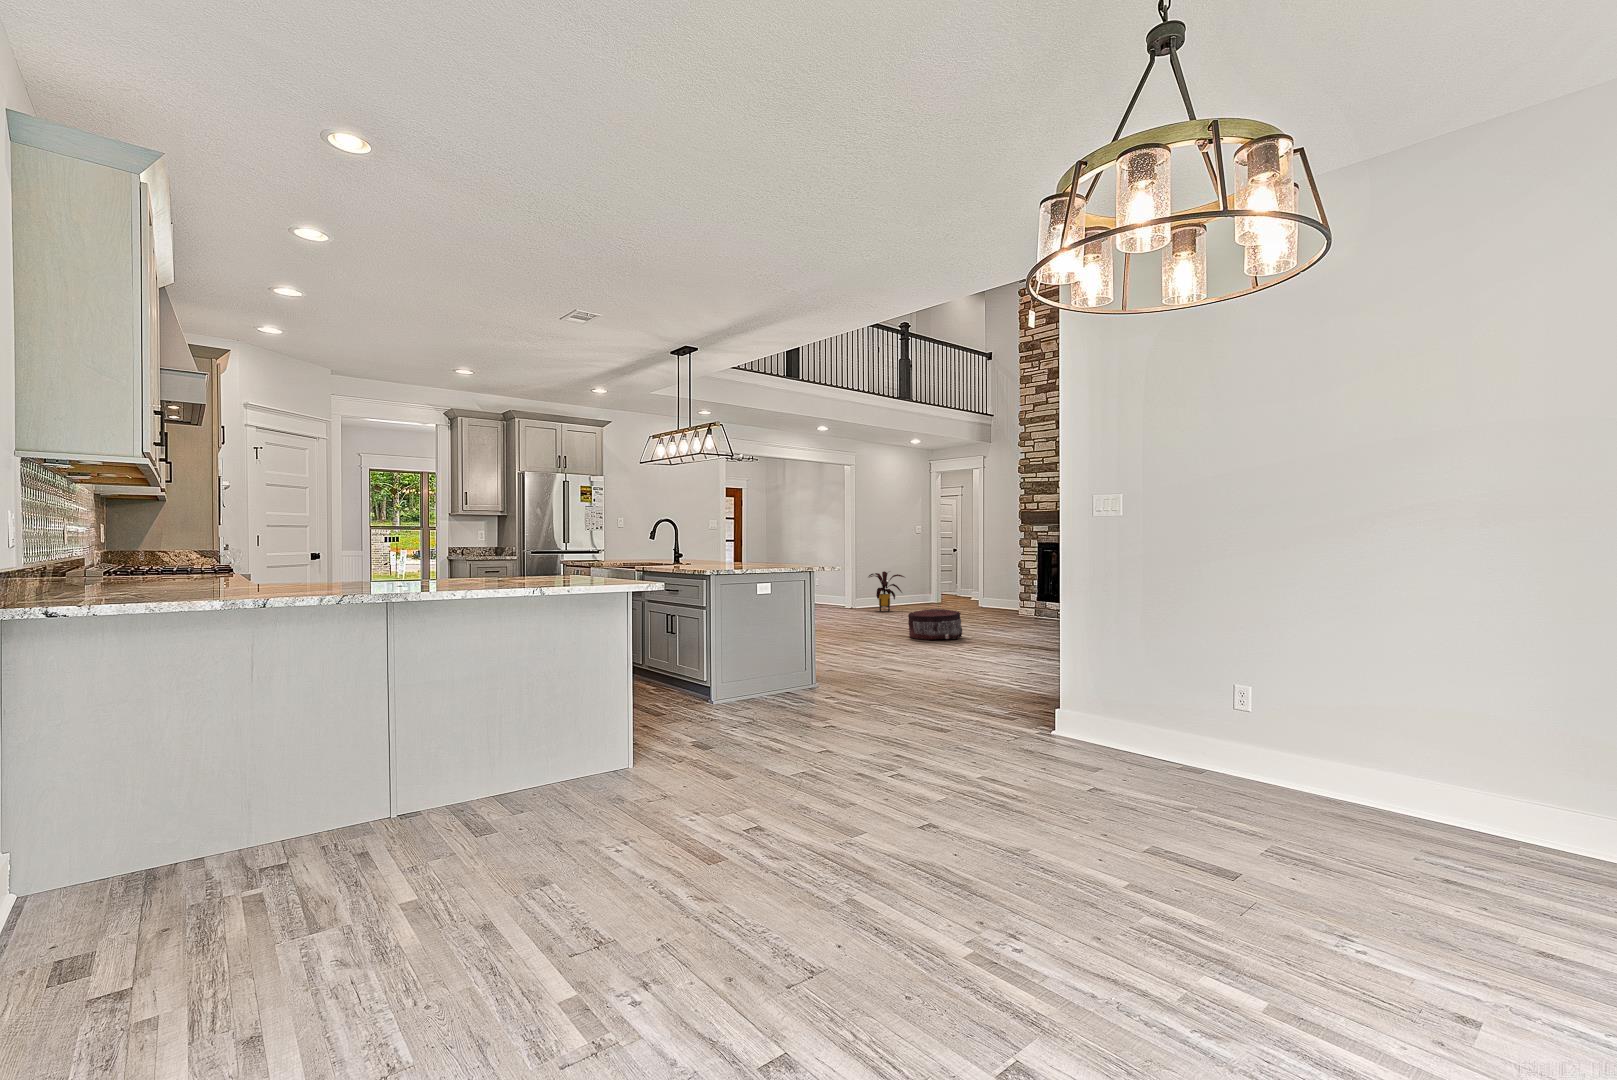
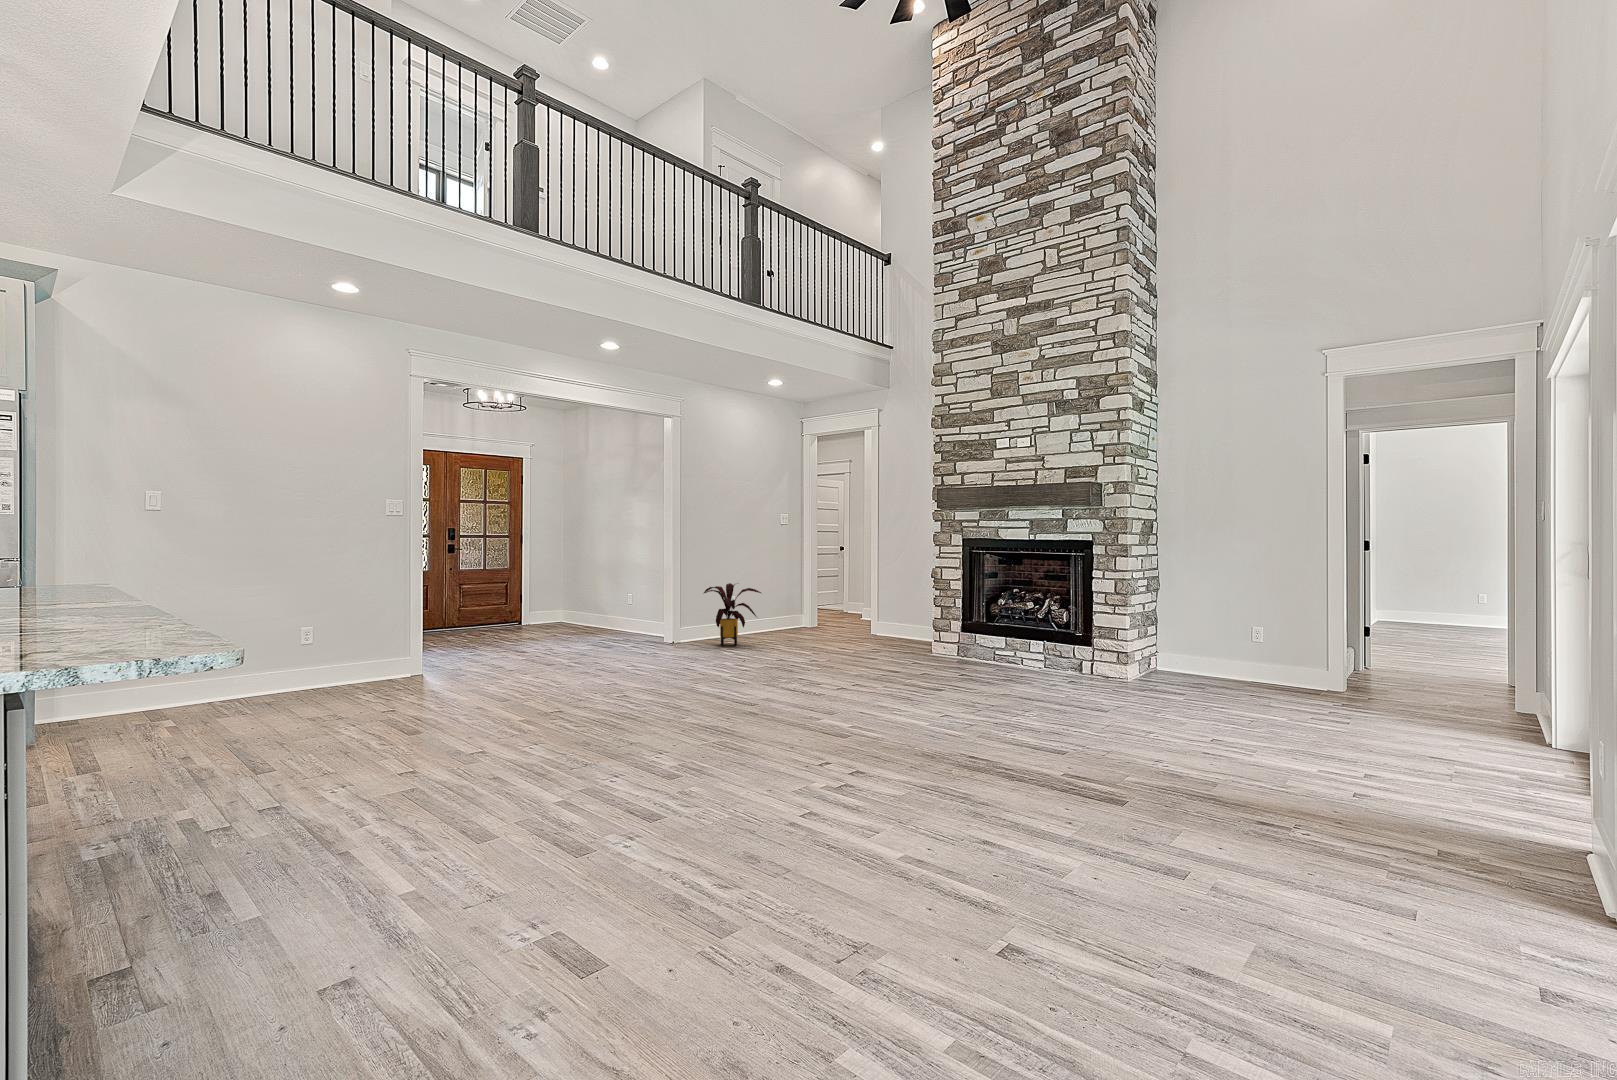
pouf: present [908,609,962,640] -> none [747,649,838,703]

